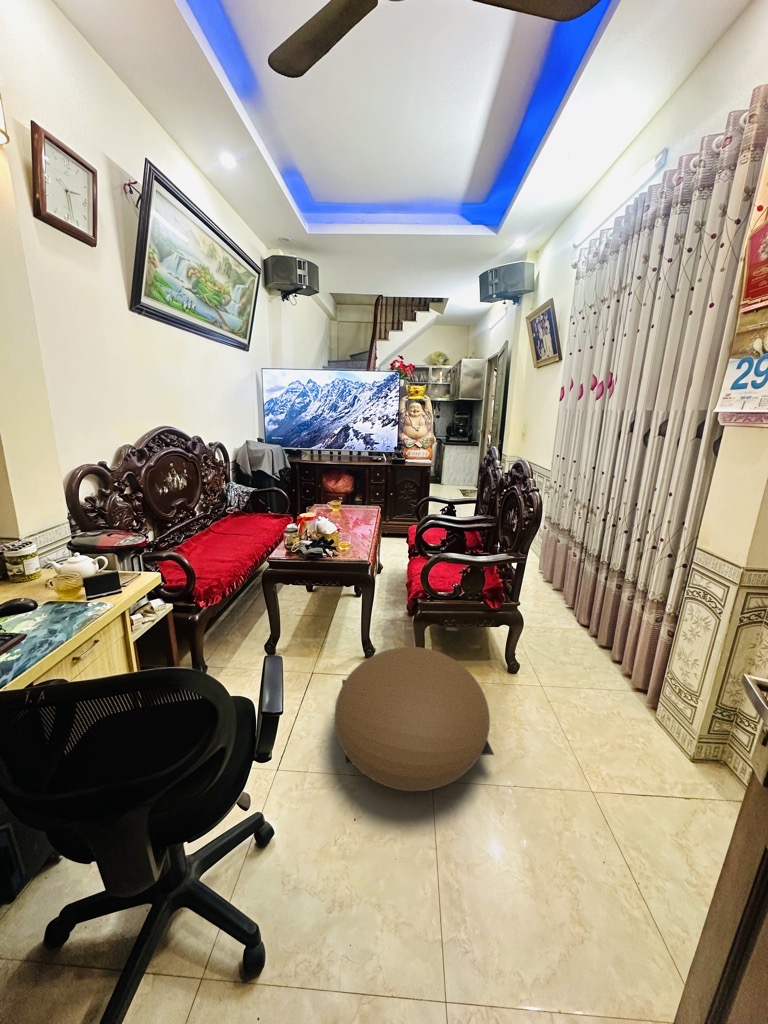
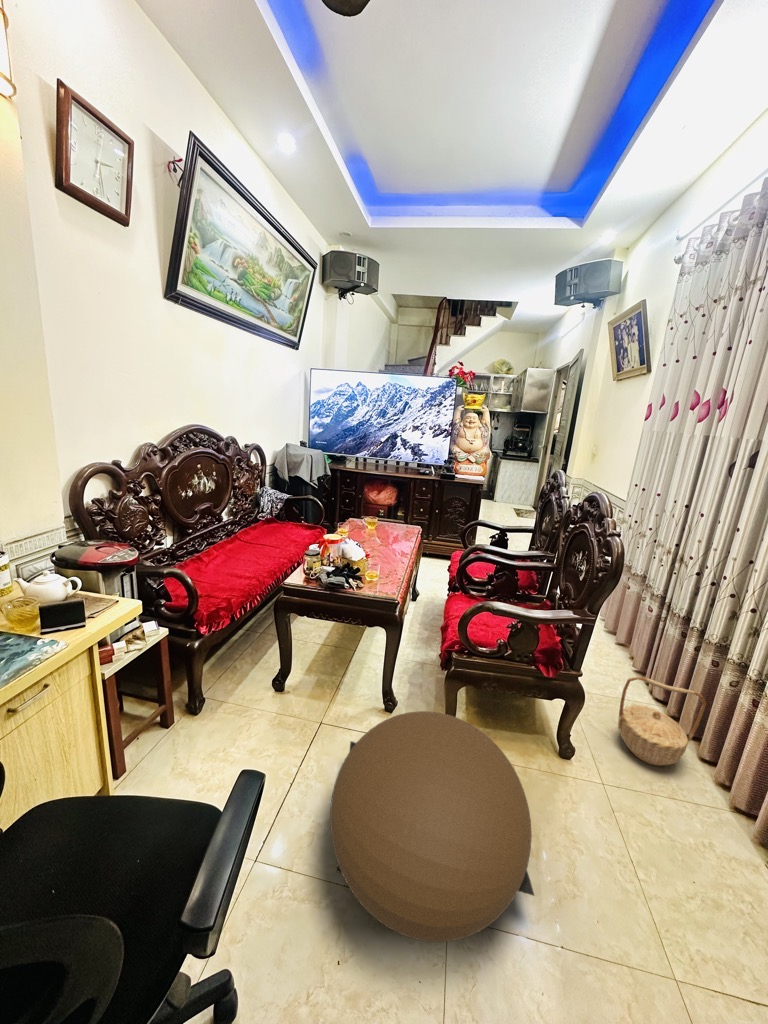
basket: none [552,602,613,669] -> present [618,677,706,766]

